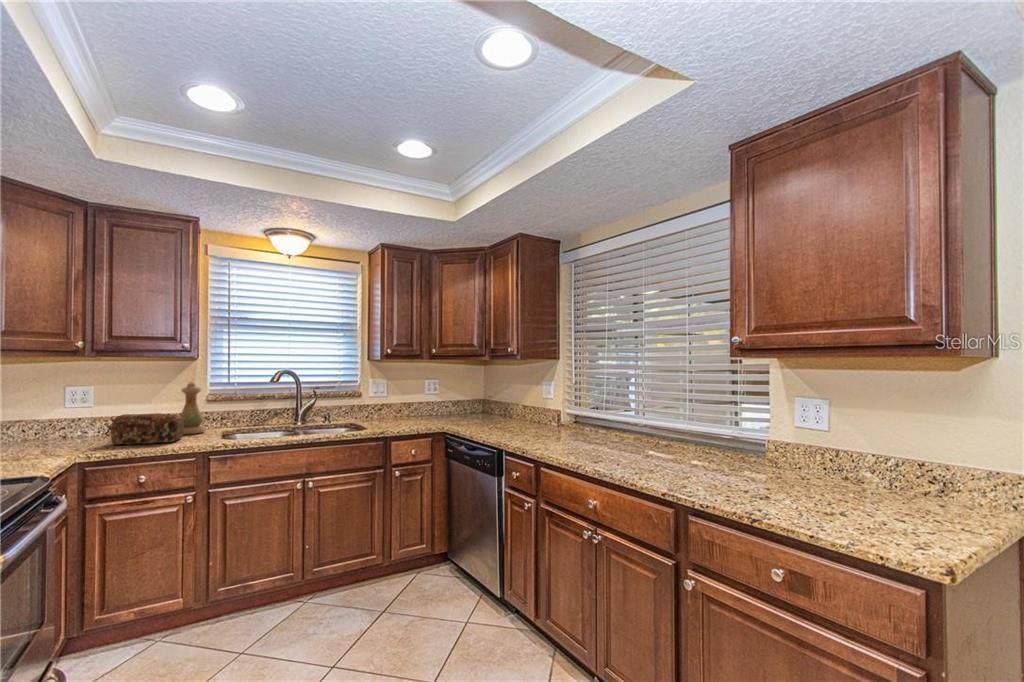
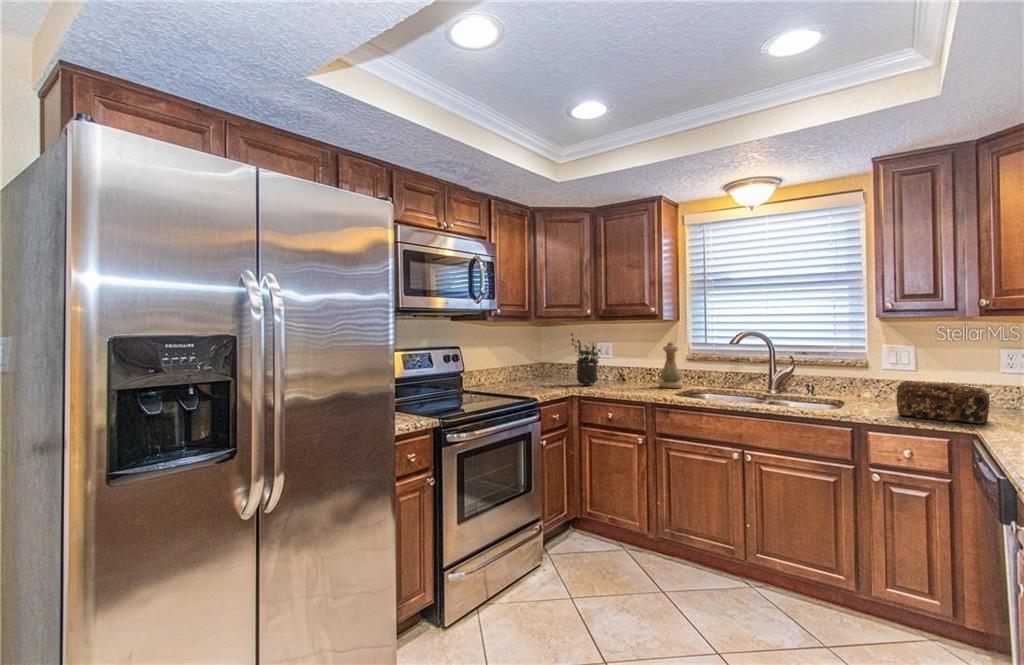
potted plant: none [36,375,99,446] -> present [571,334,601,385]
bread loaf: present [111,413,184,445] -> present [897,381,989,423]

